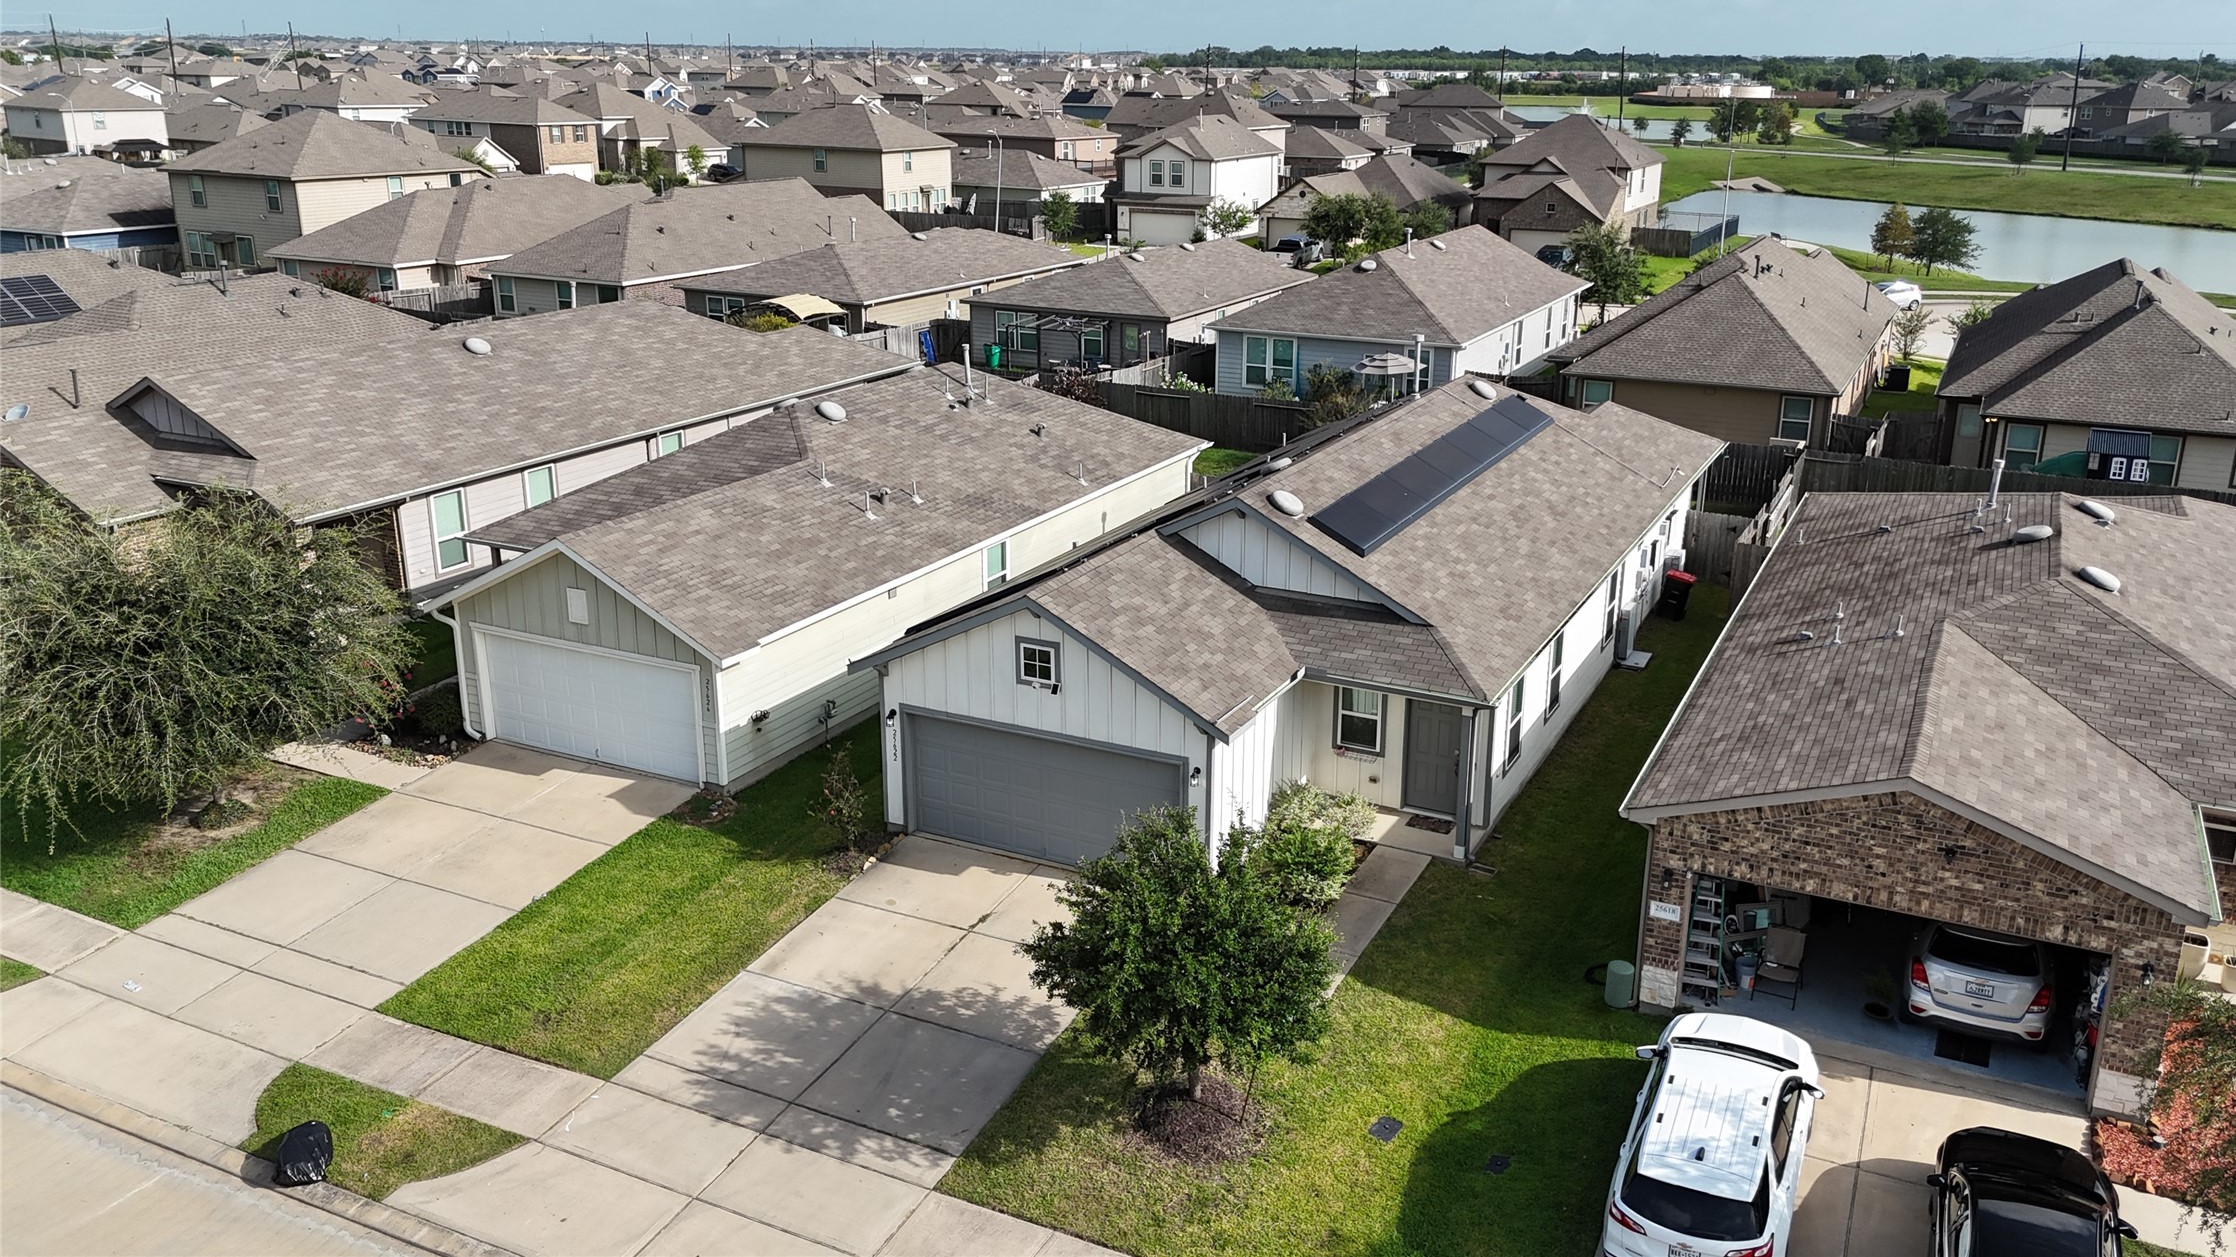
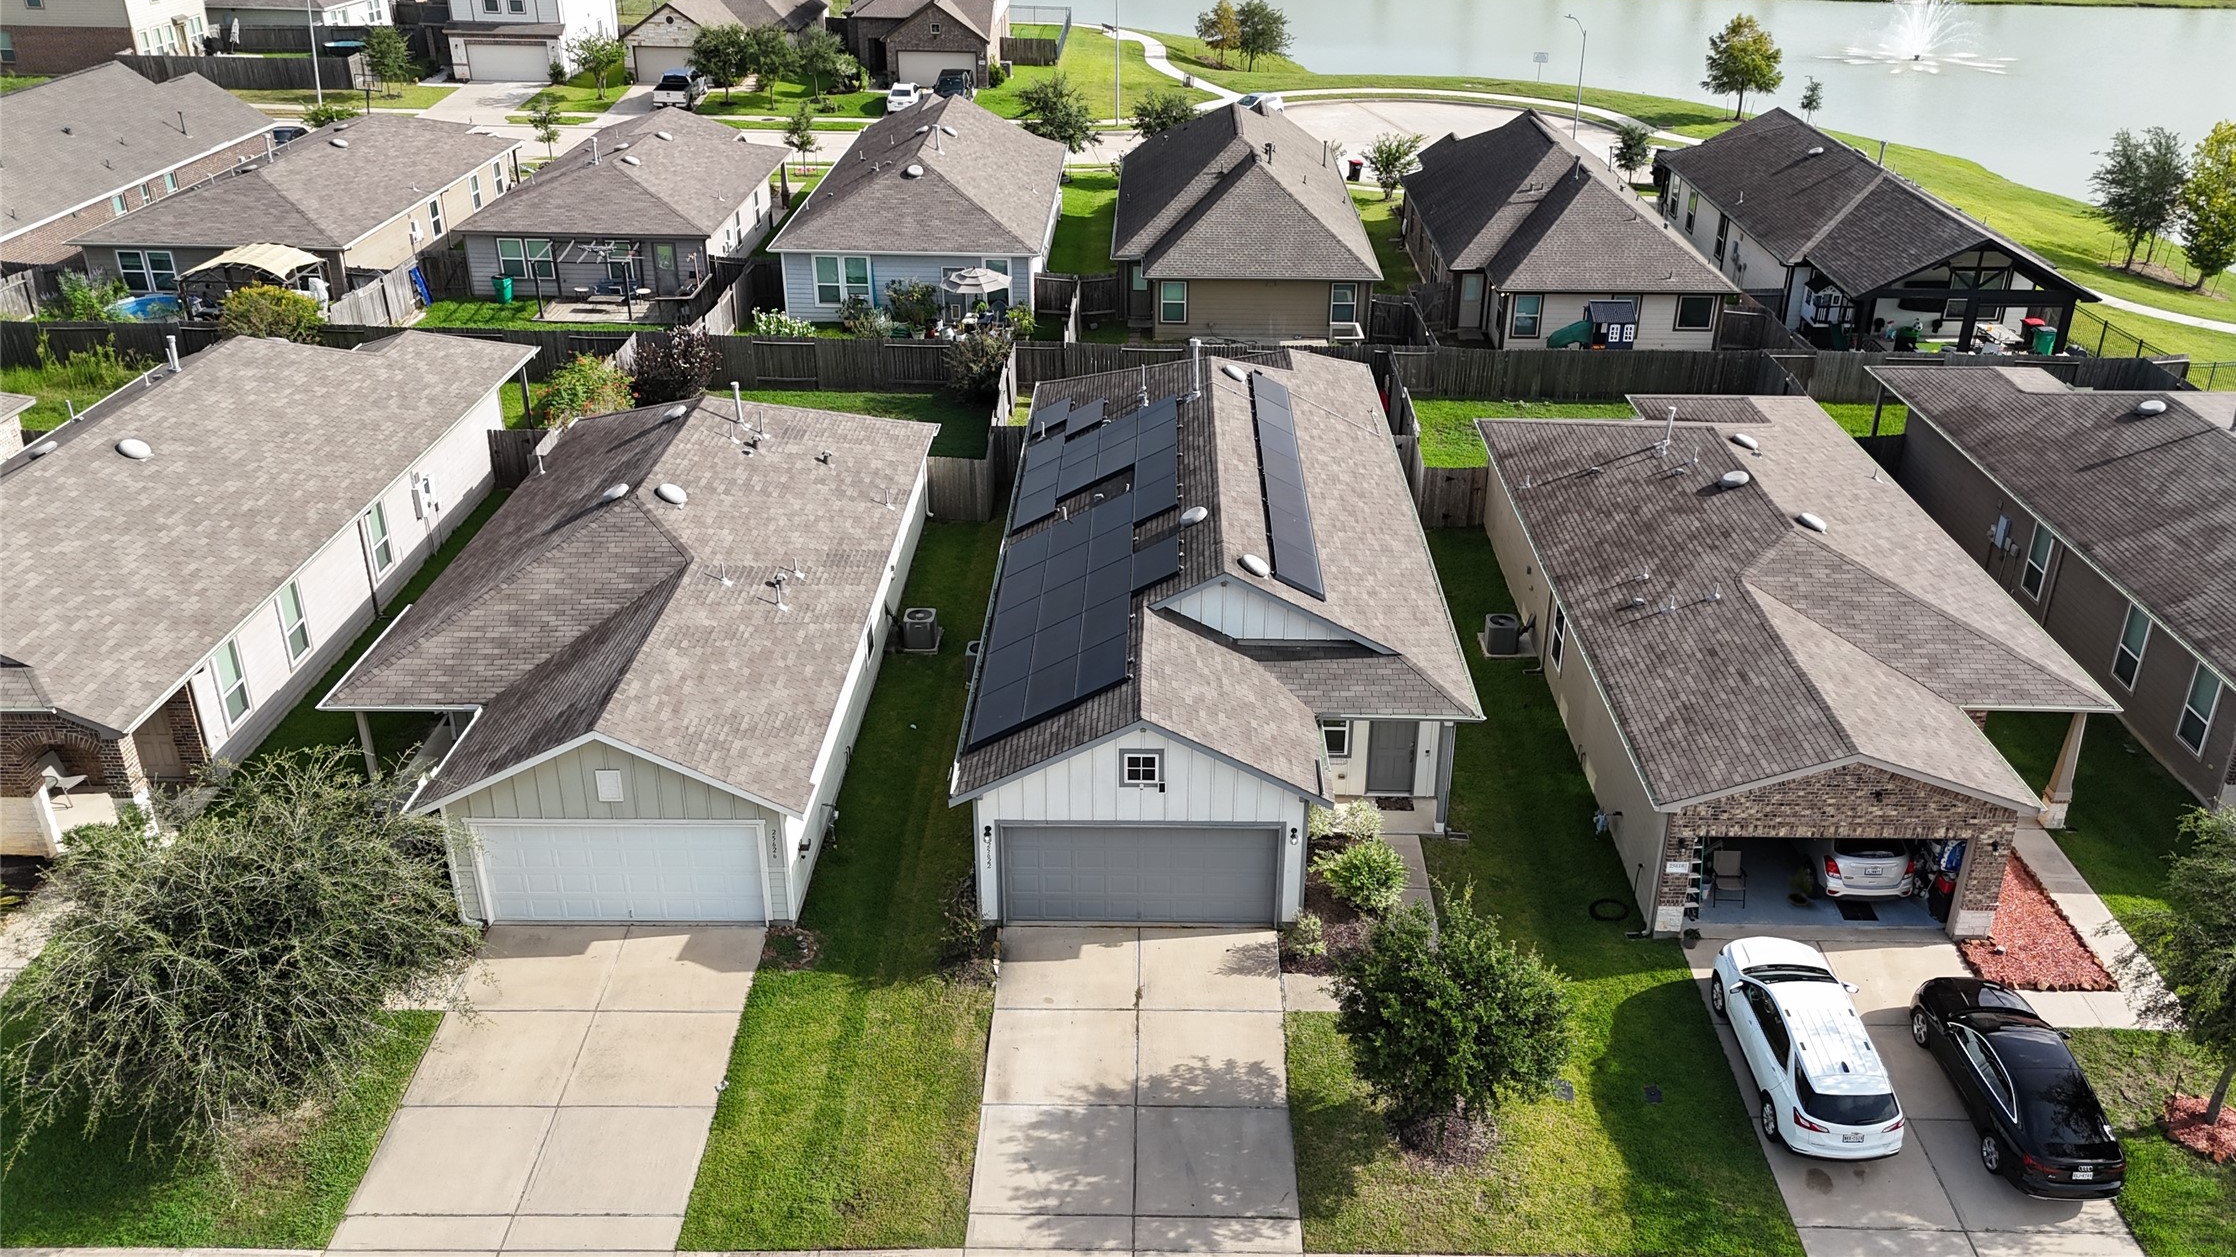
trash can: present [1604,960,1635,1008] -> none [1628,909,1654,945]

